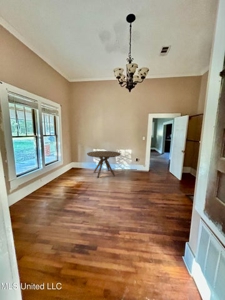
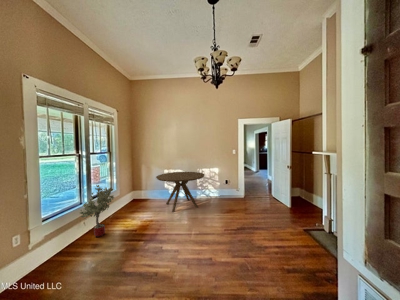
potted tree: none [36,156,59,190] -> present [80,185,114,237]

